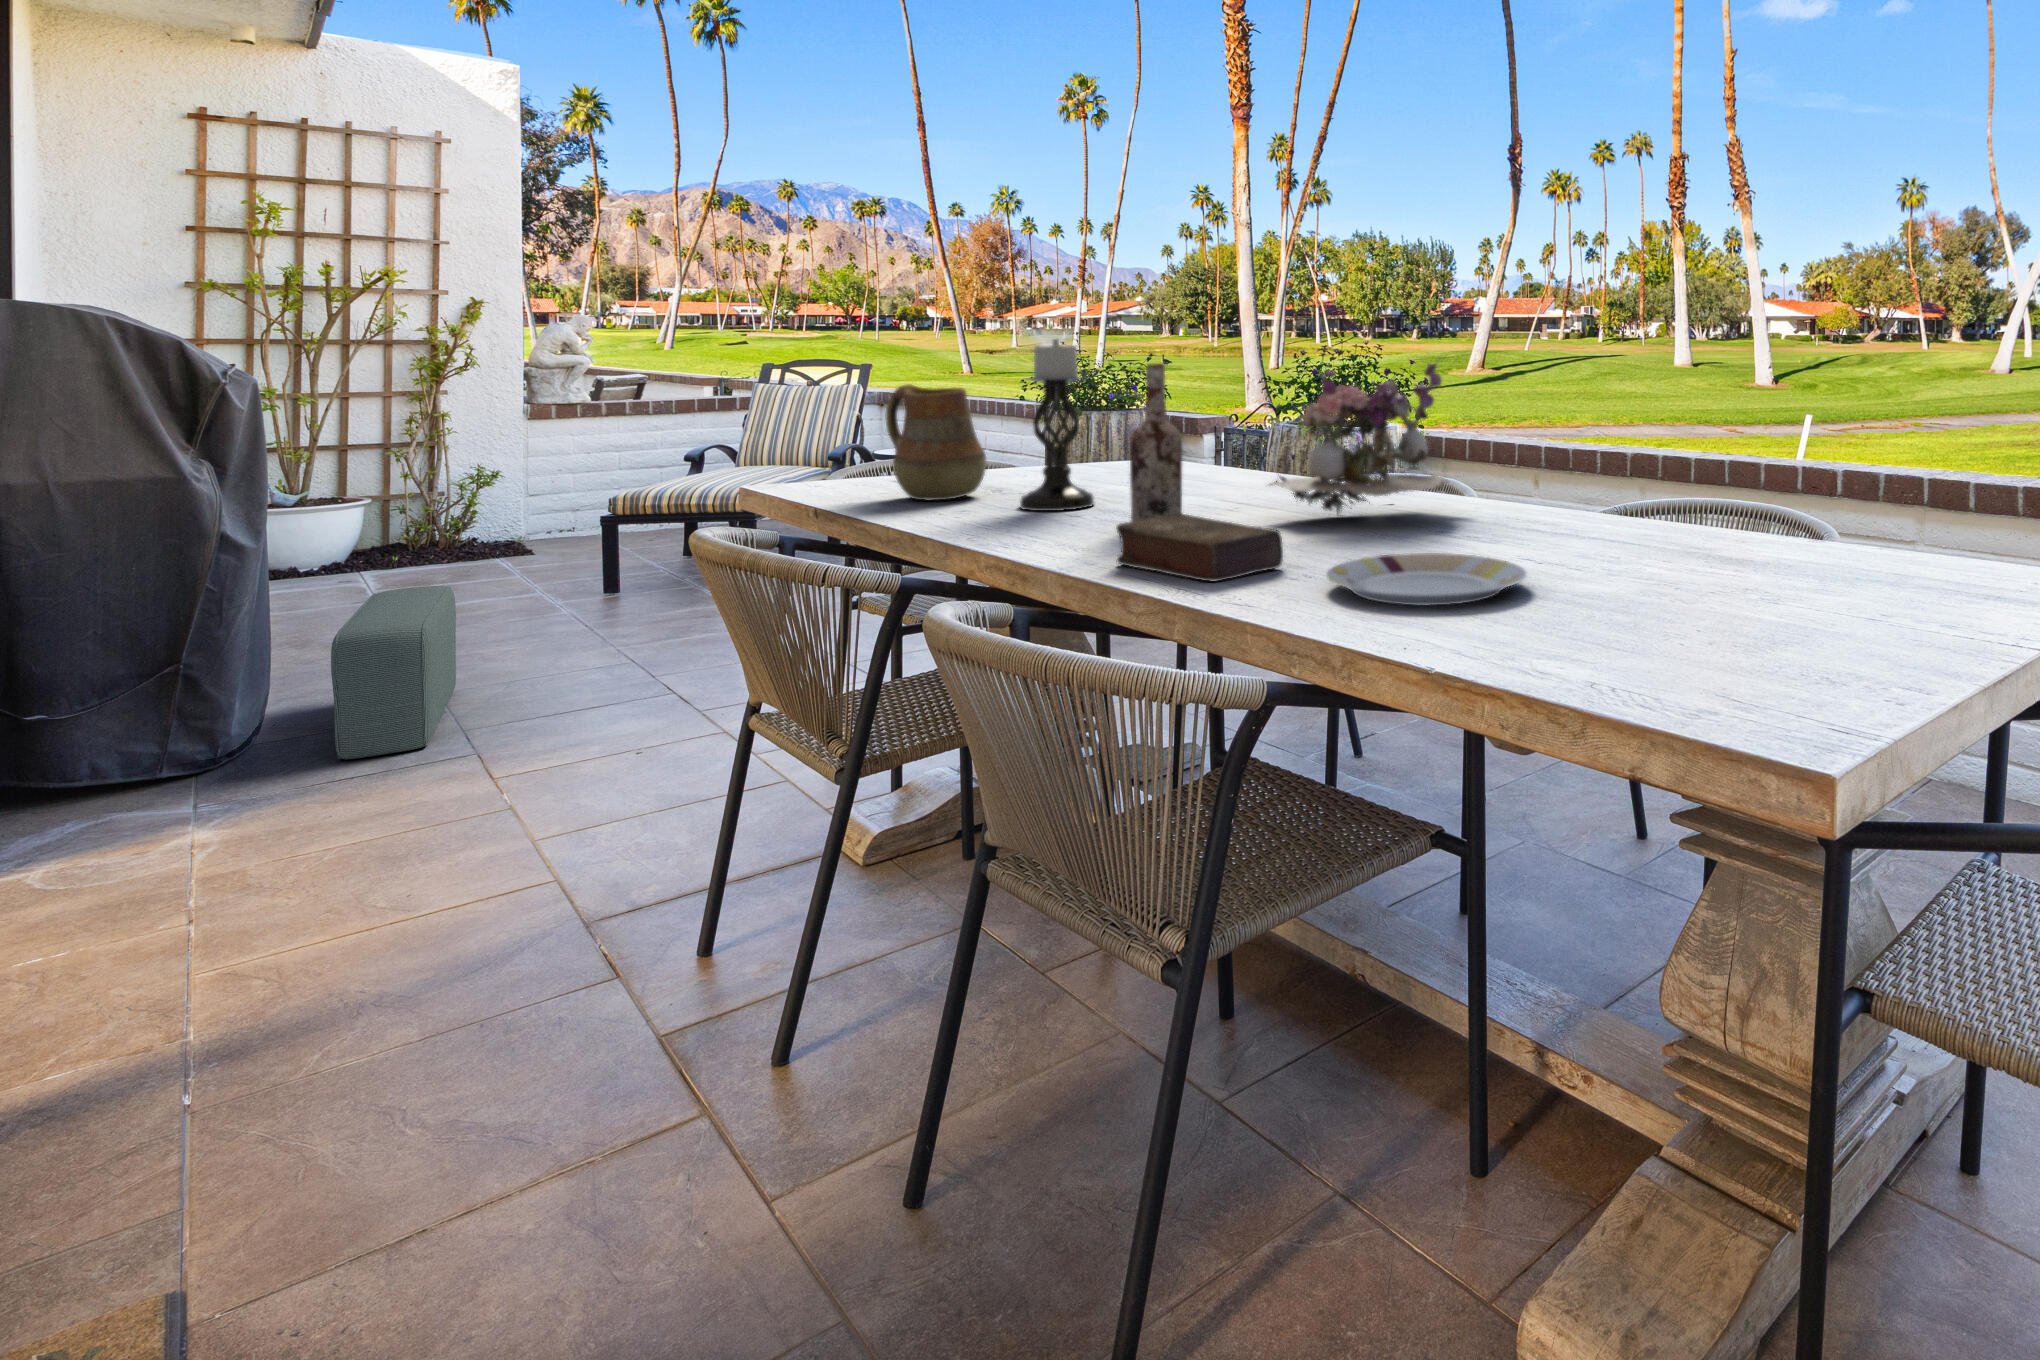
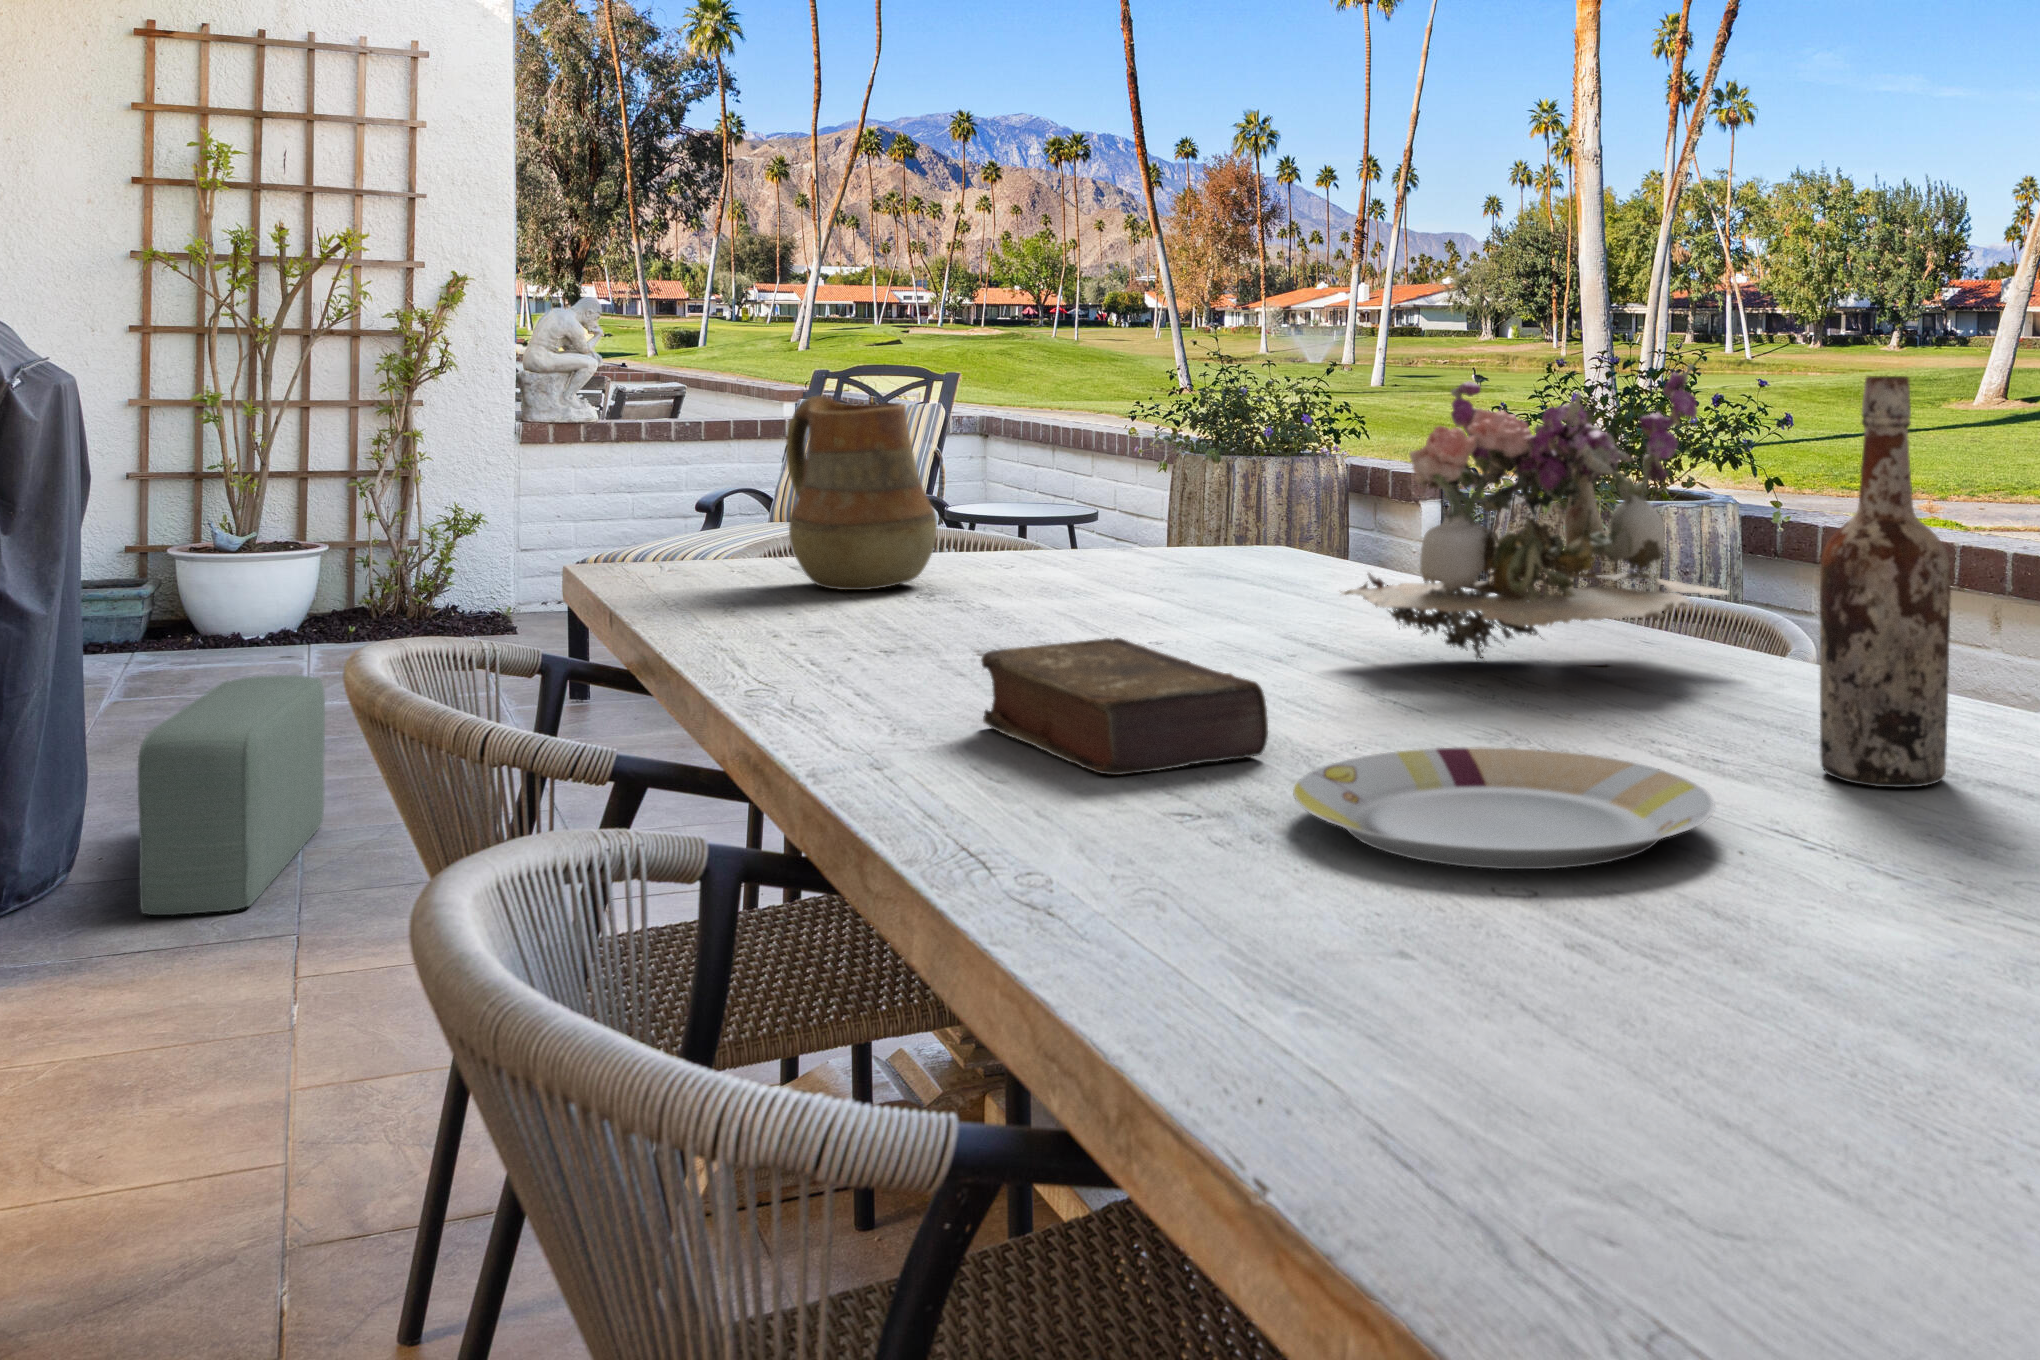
candle holder: present [1020,339,1095,511] -> none [959,320,1084,619]
wine bottle: present [1130,363,1182,521] -> present [1820,376,1951,787]

